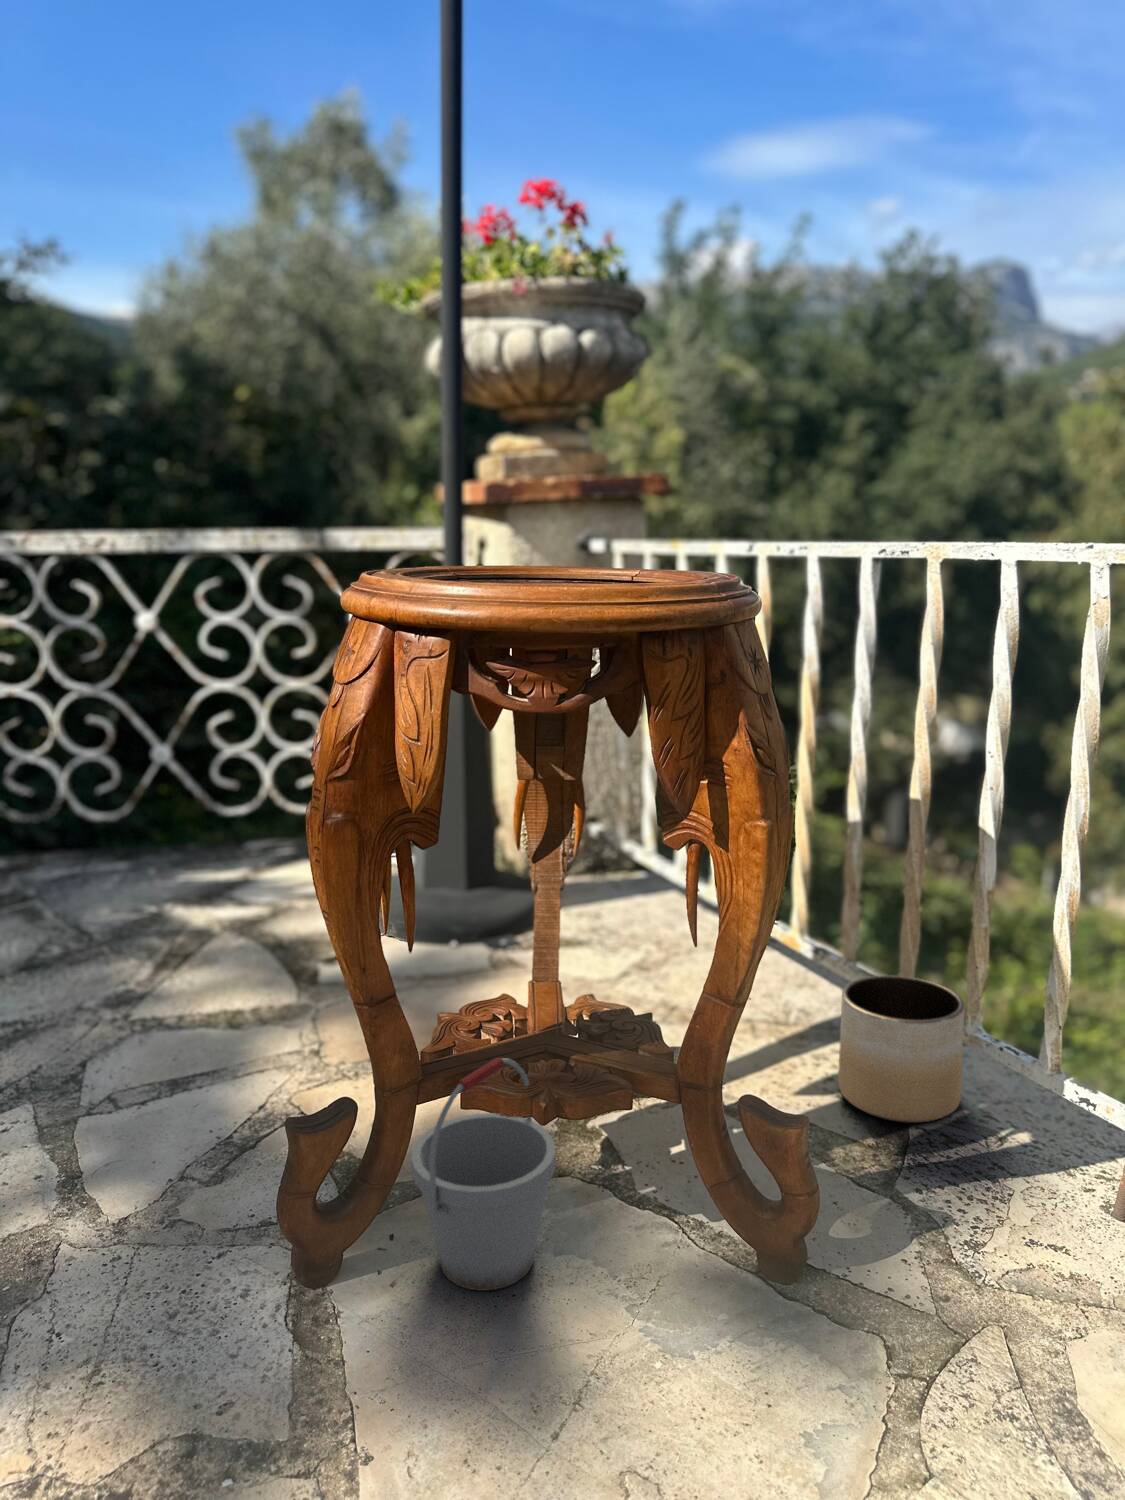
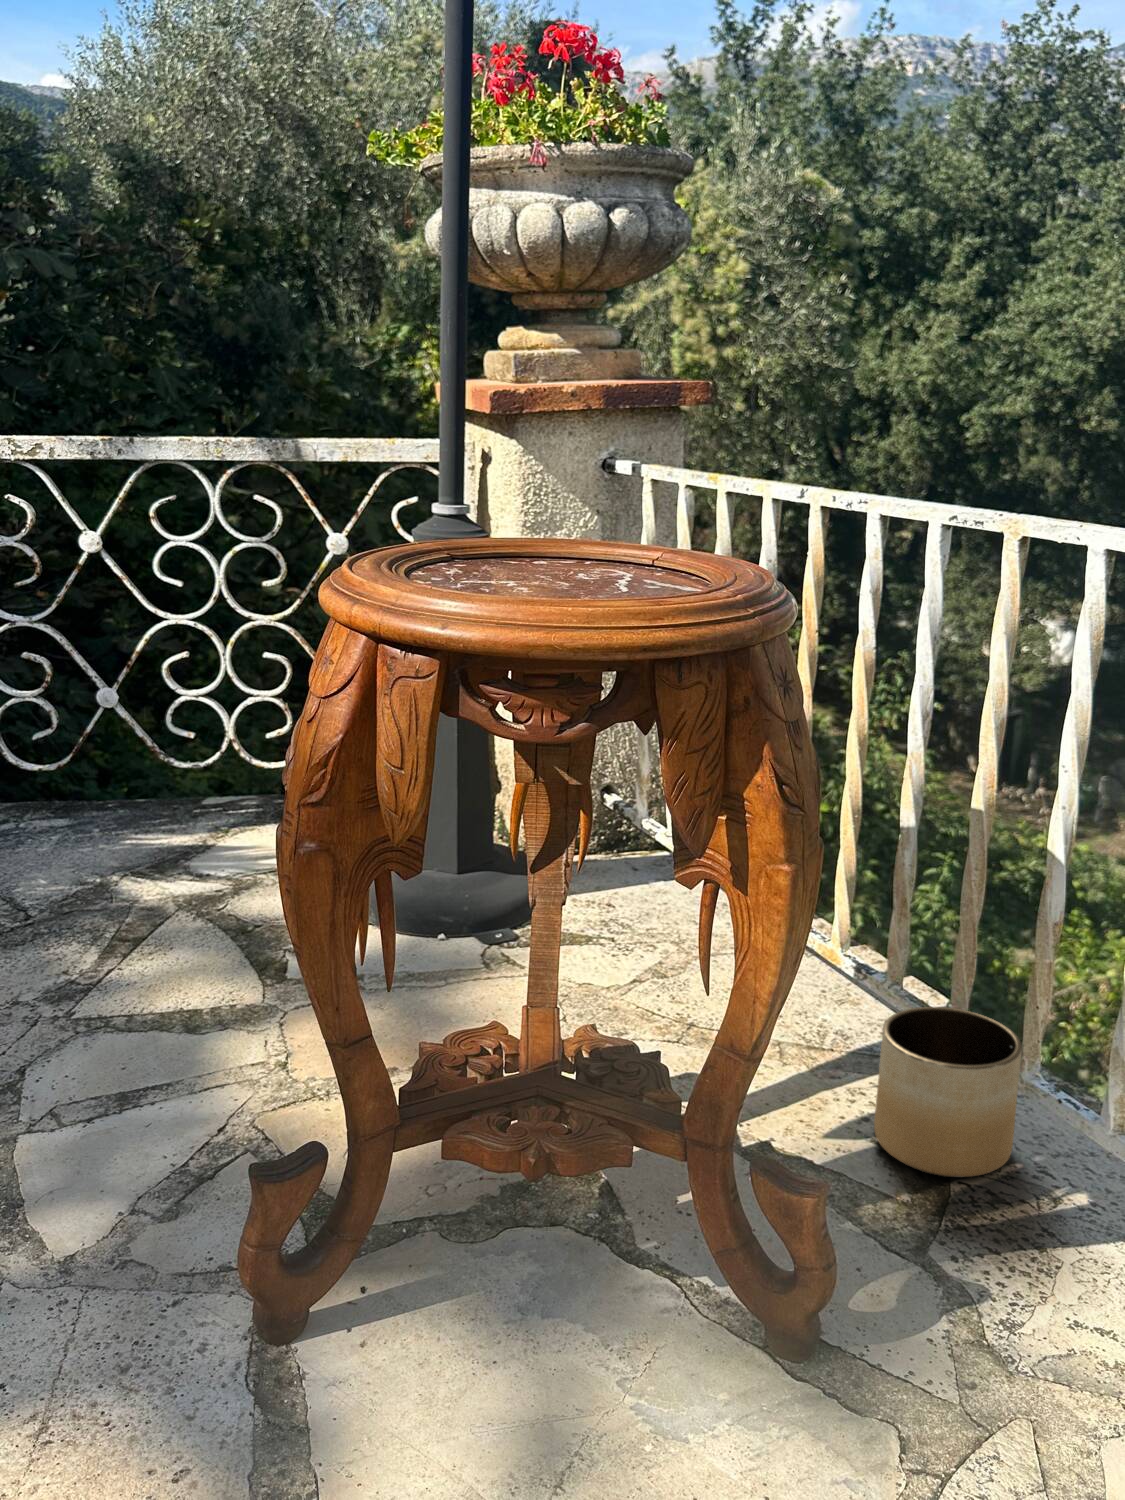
bucket: present [411,1058,556,1291] -> none [387,1104,546,1356]

